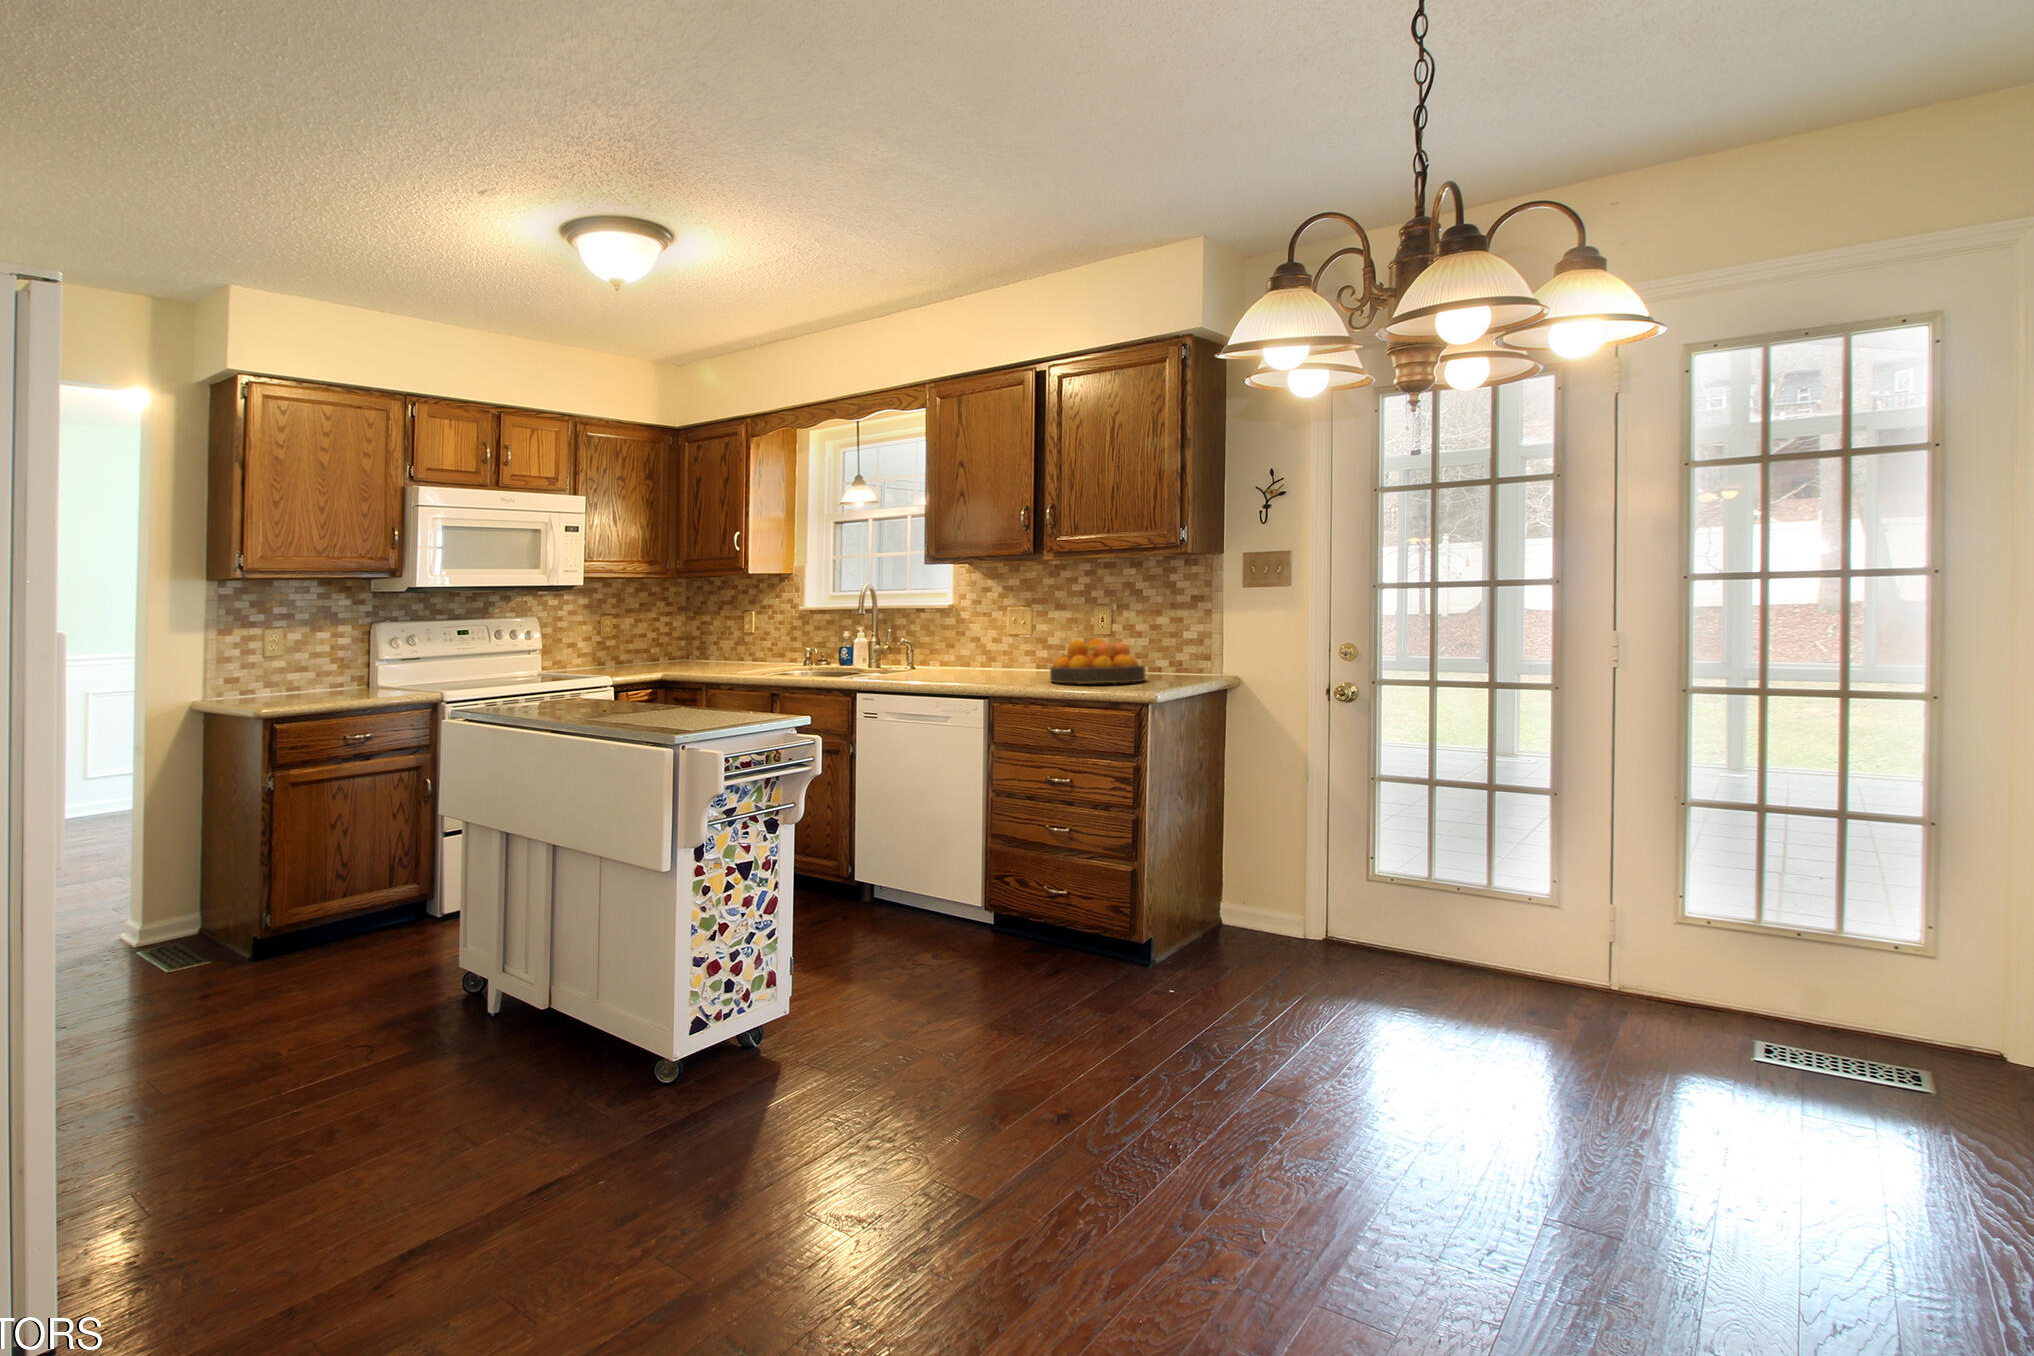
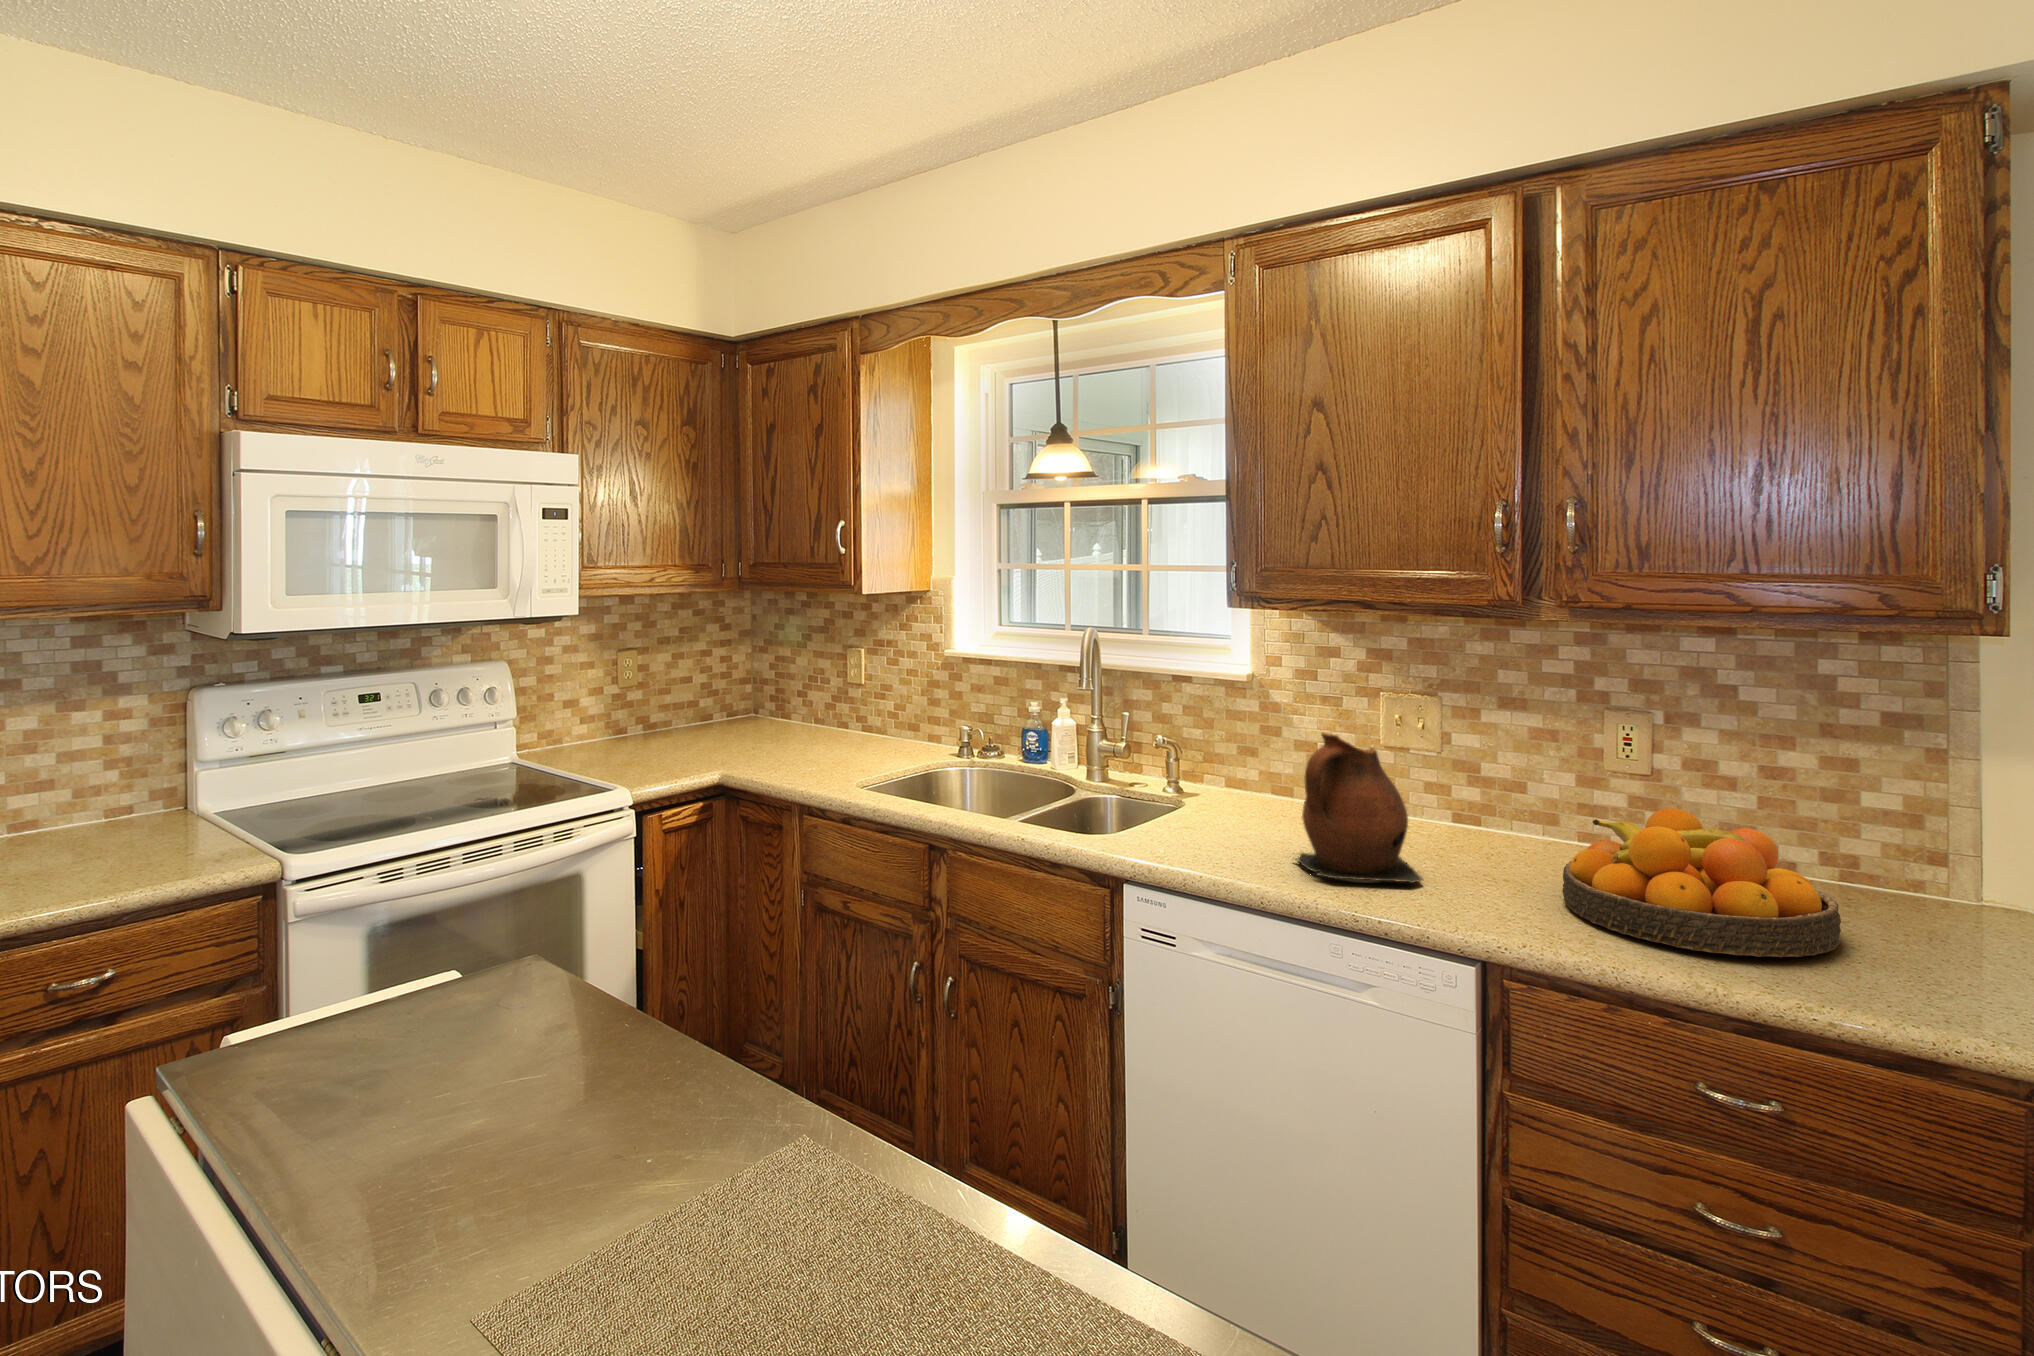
ceramic pitcher: none [948,615,999,679] -> present [1296,733,1422,884]

